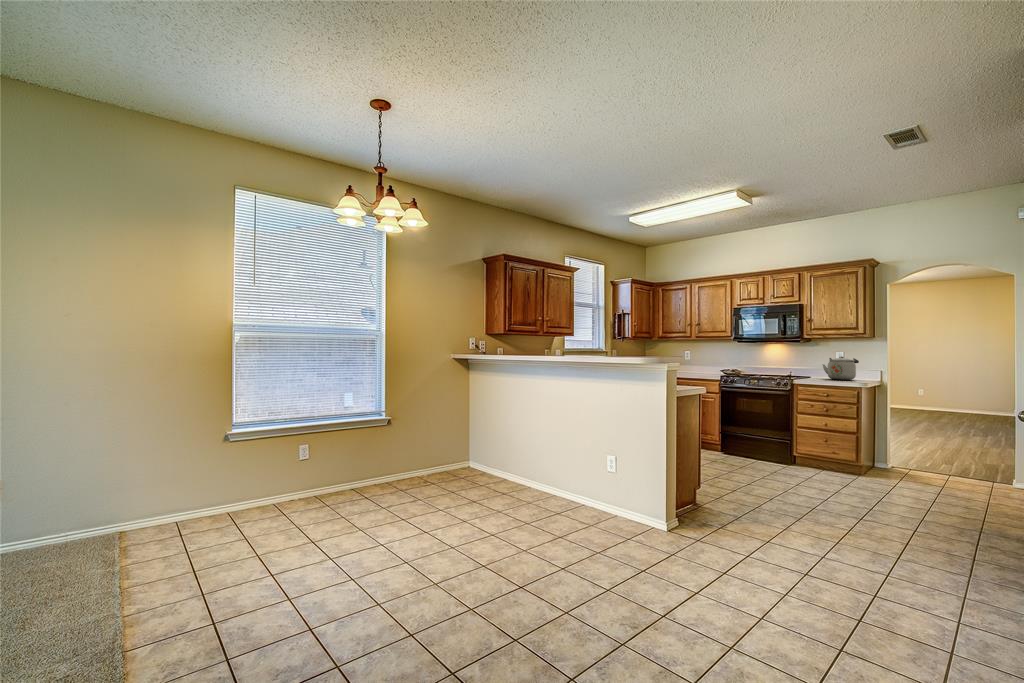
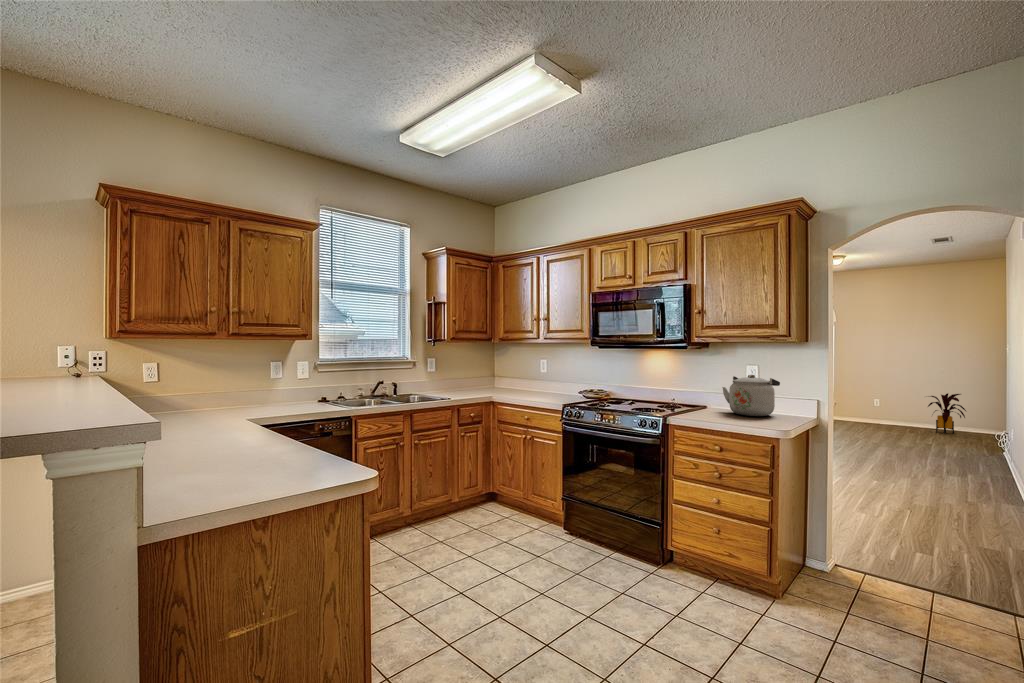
house plant: none [966,386,1003,419] -> present [928,393,966,434]

